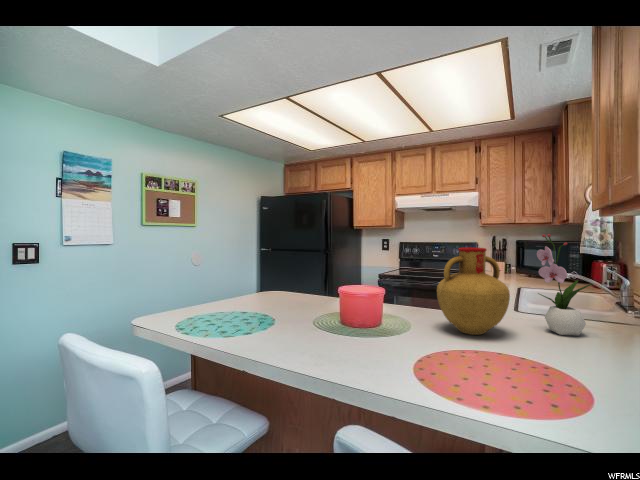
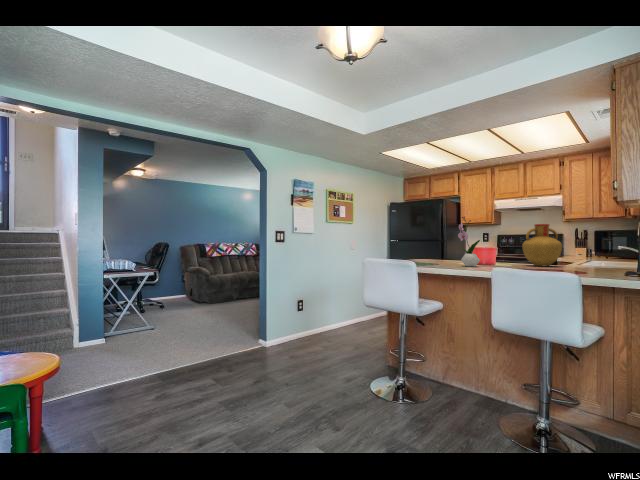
flower arrangement: present [537,234,592,335] -> present [458,216,480,267]

